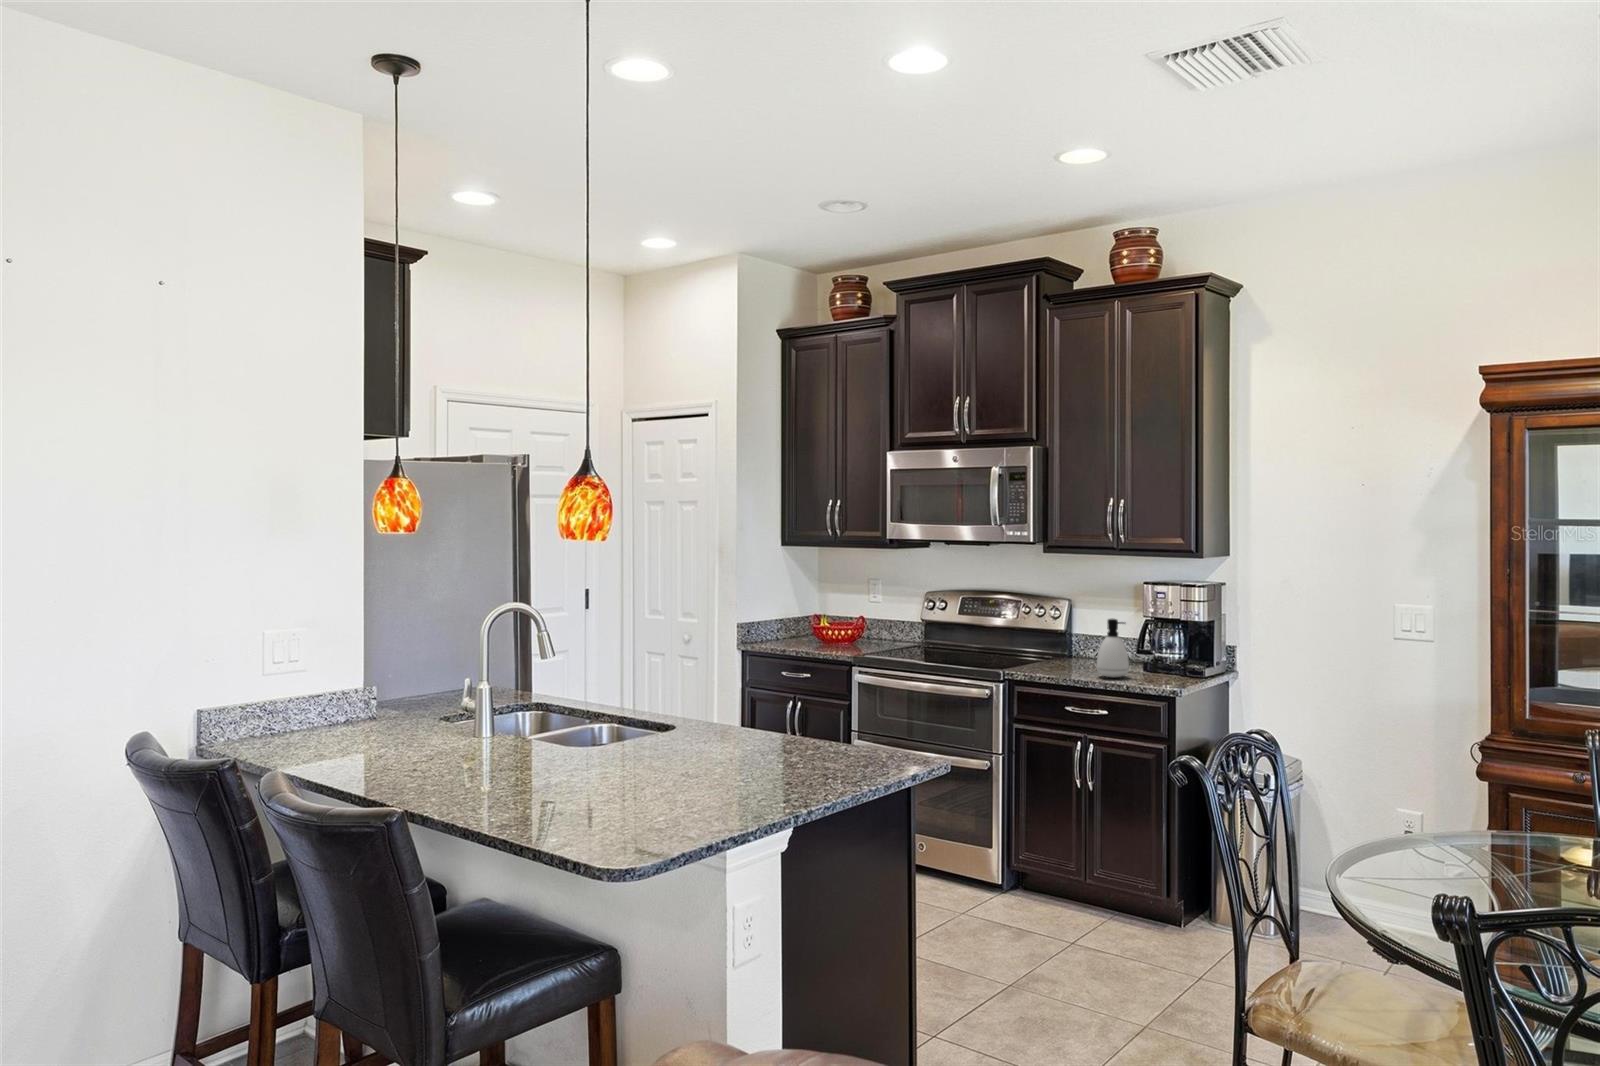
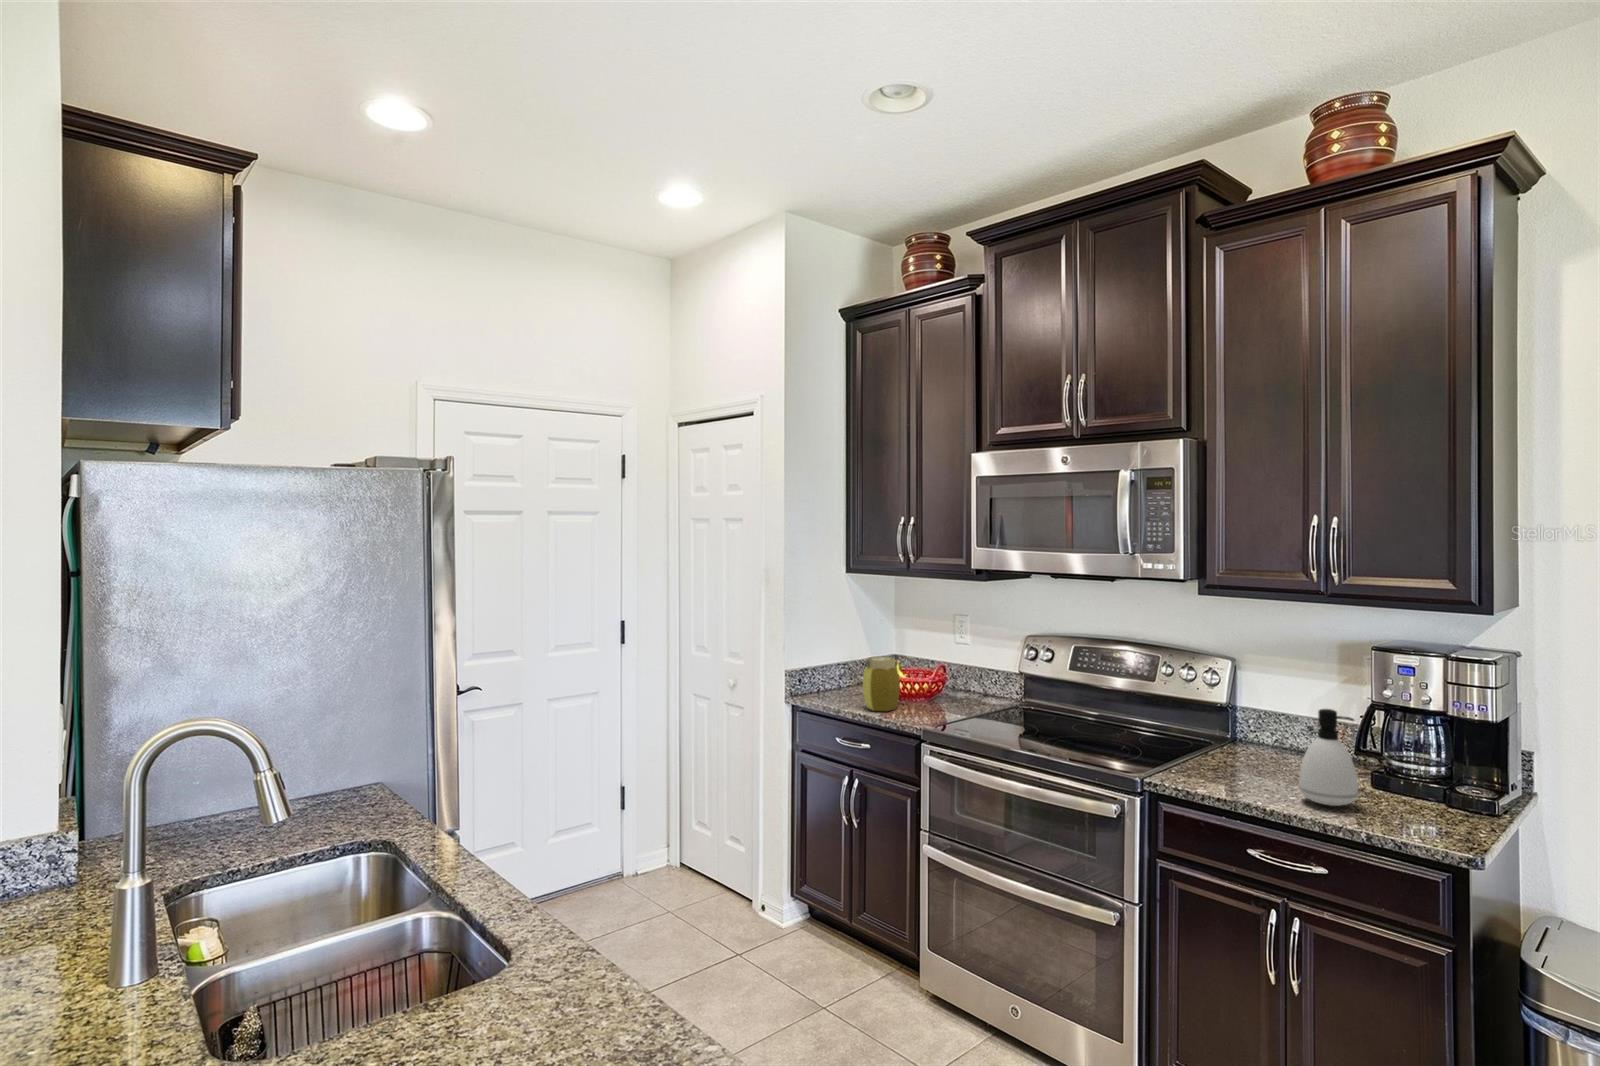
jar: none [802,609,831,650] -> present [863,656,900,711]

